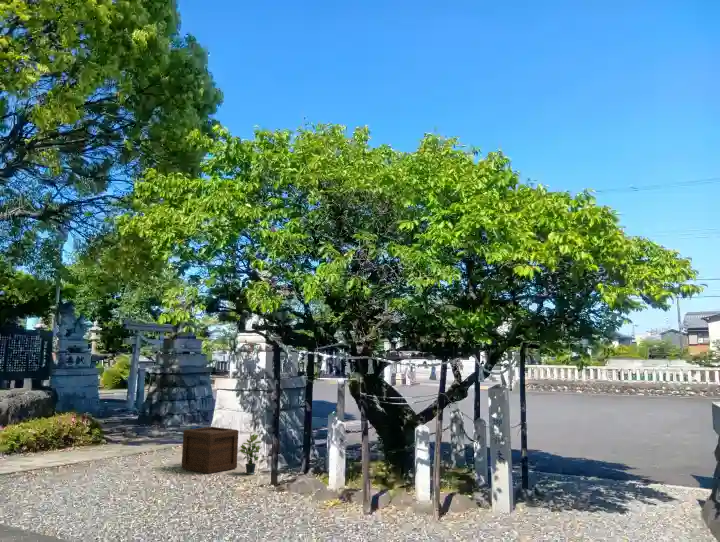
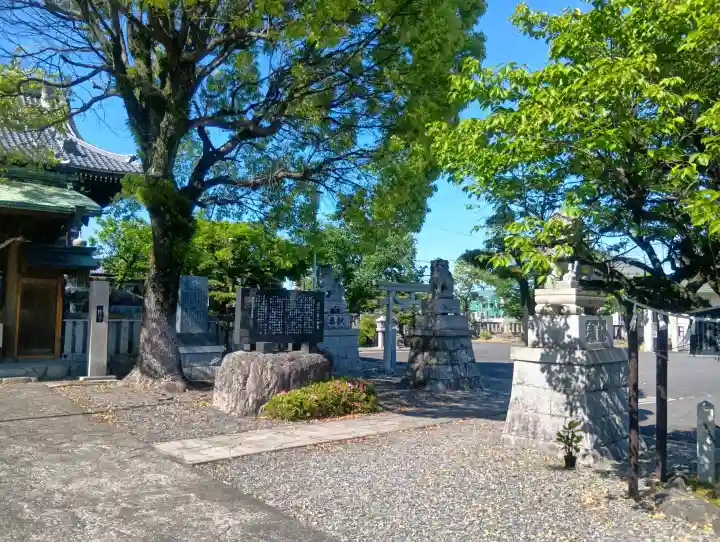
wooden crate: present [181,427,239,474] -> none [482,406,549,464]

